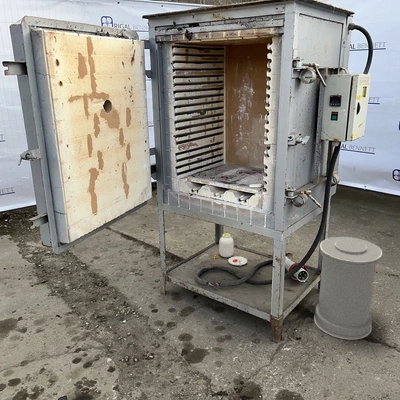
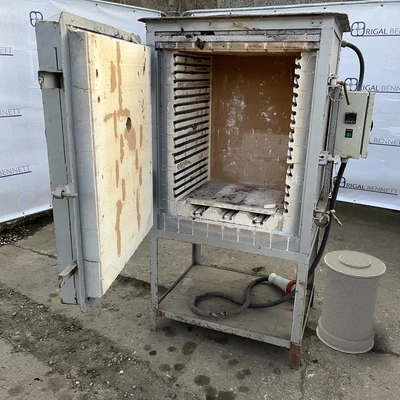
jar: present [212,233,247,266] -> none [194,255,234,289]

